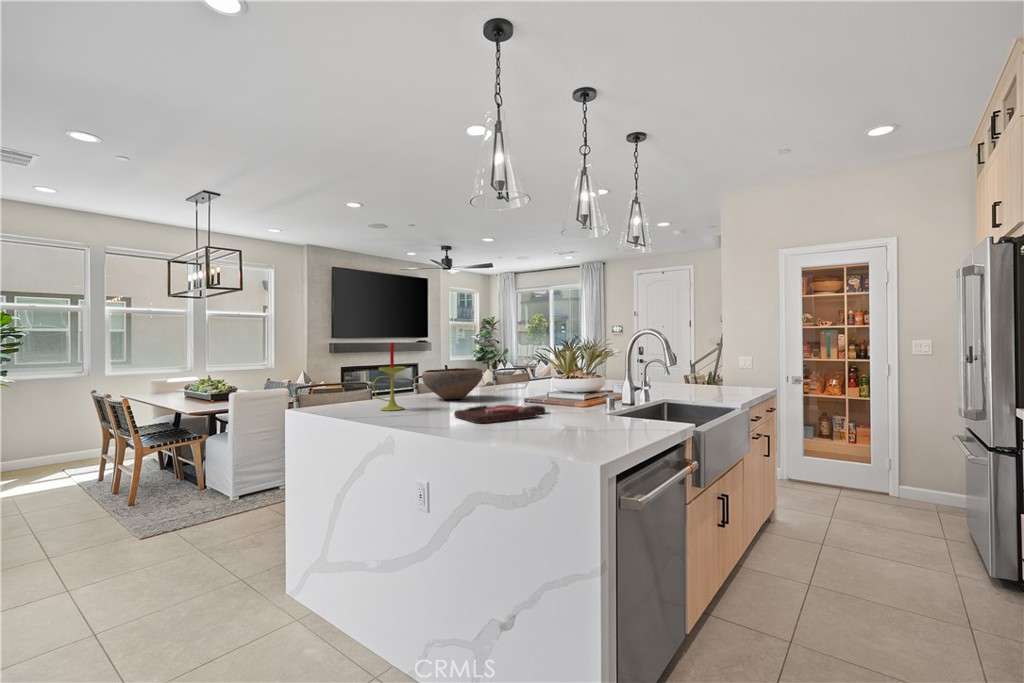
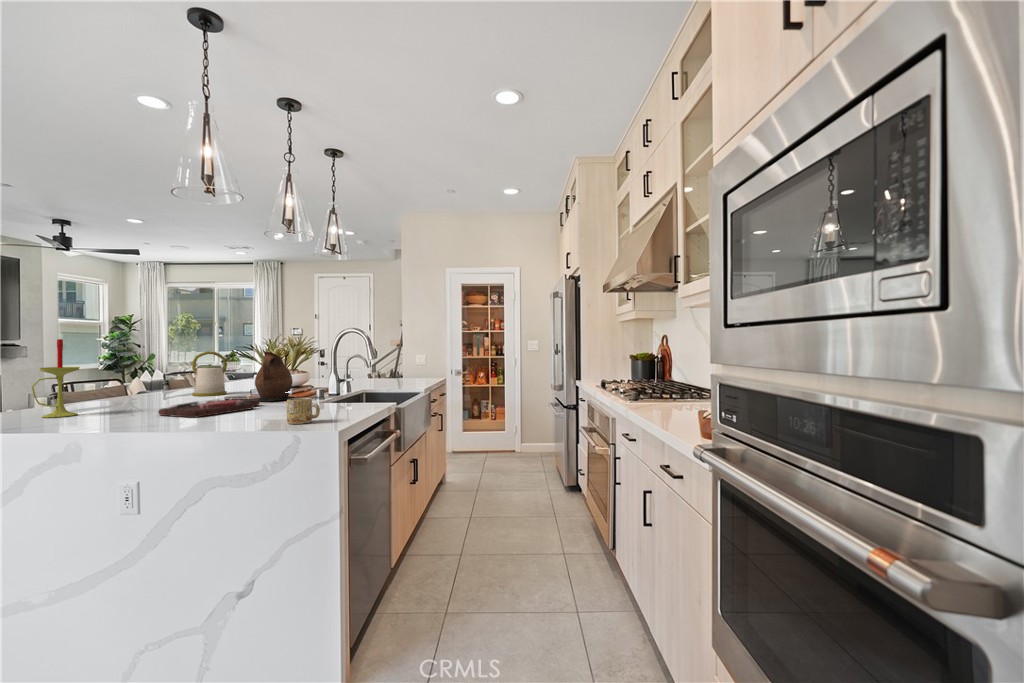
kettle: none [496,352,531,396] -> present [186,351,227,396]
ceramic pitcher: none [541,355,590,408] -> present [254,352,299,401]
bowl: present [422,368,483,399] -> none [90,368,173,403]
mug: none [551,415,586,447] -> present [287,398,320,424]

